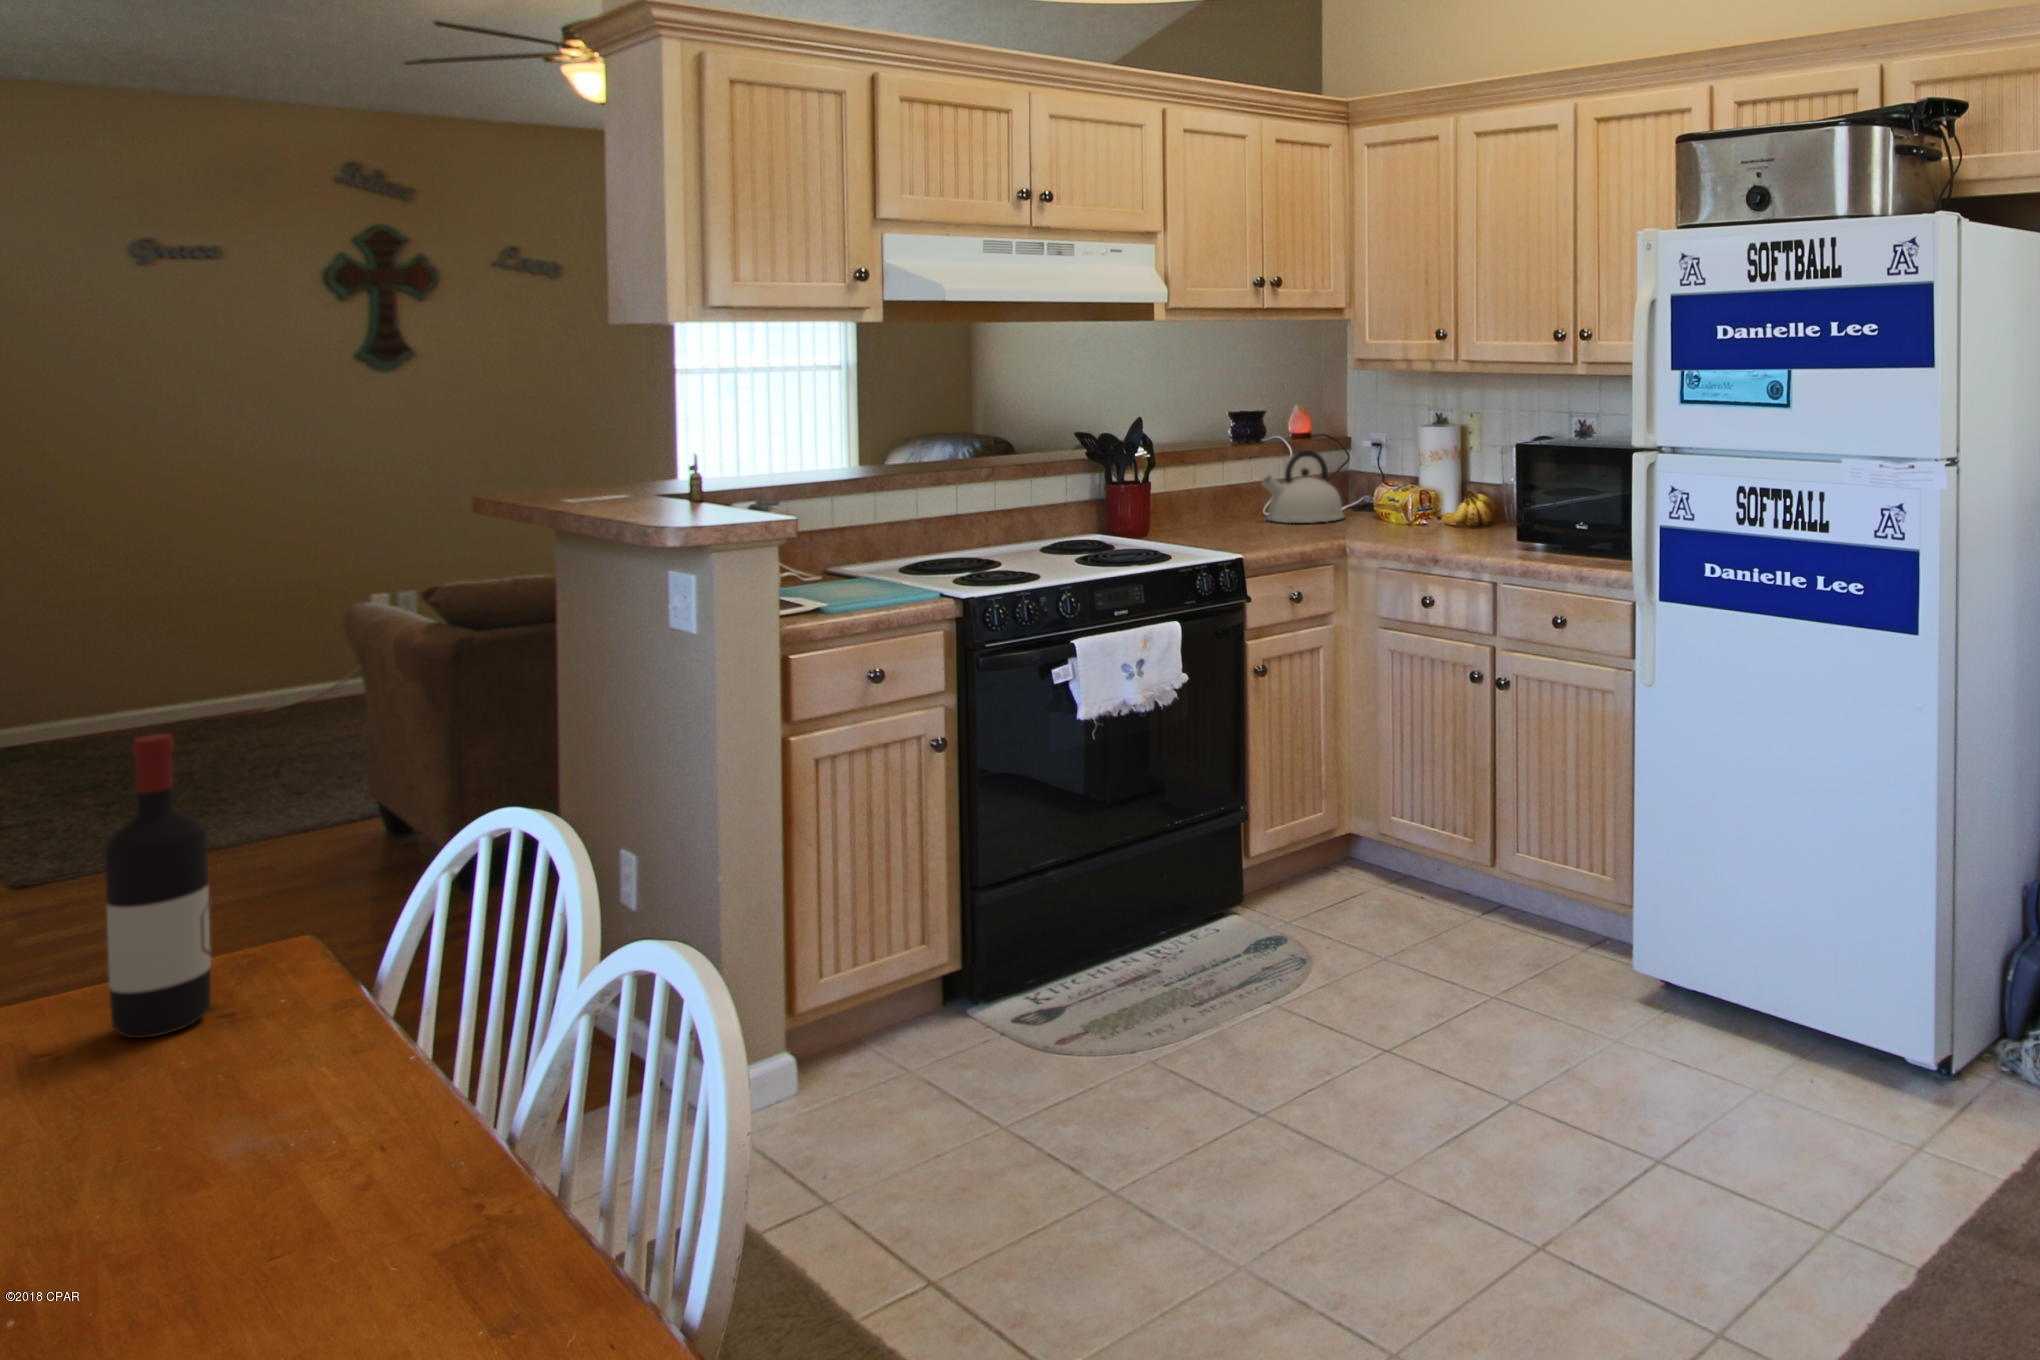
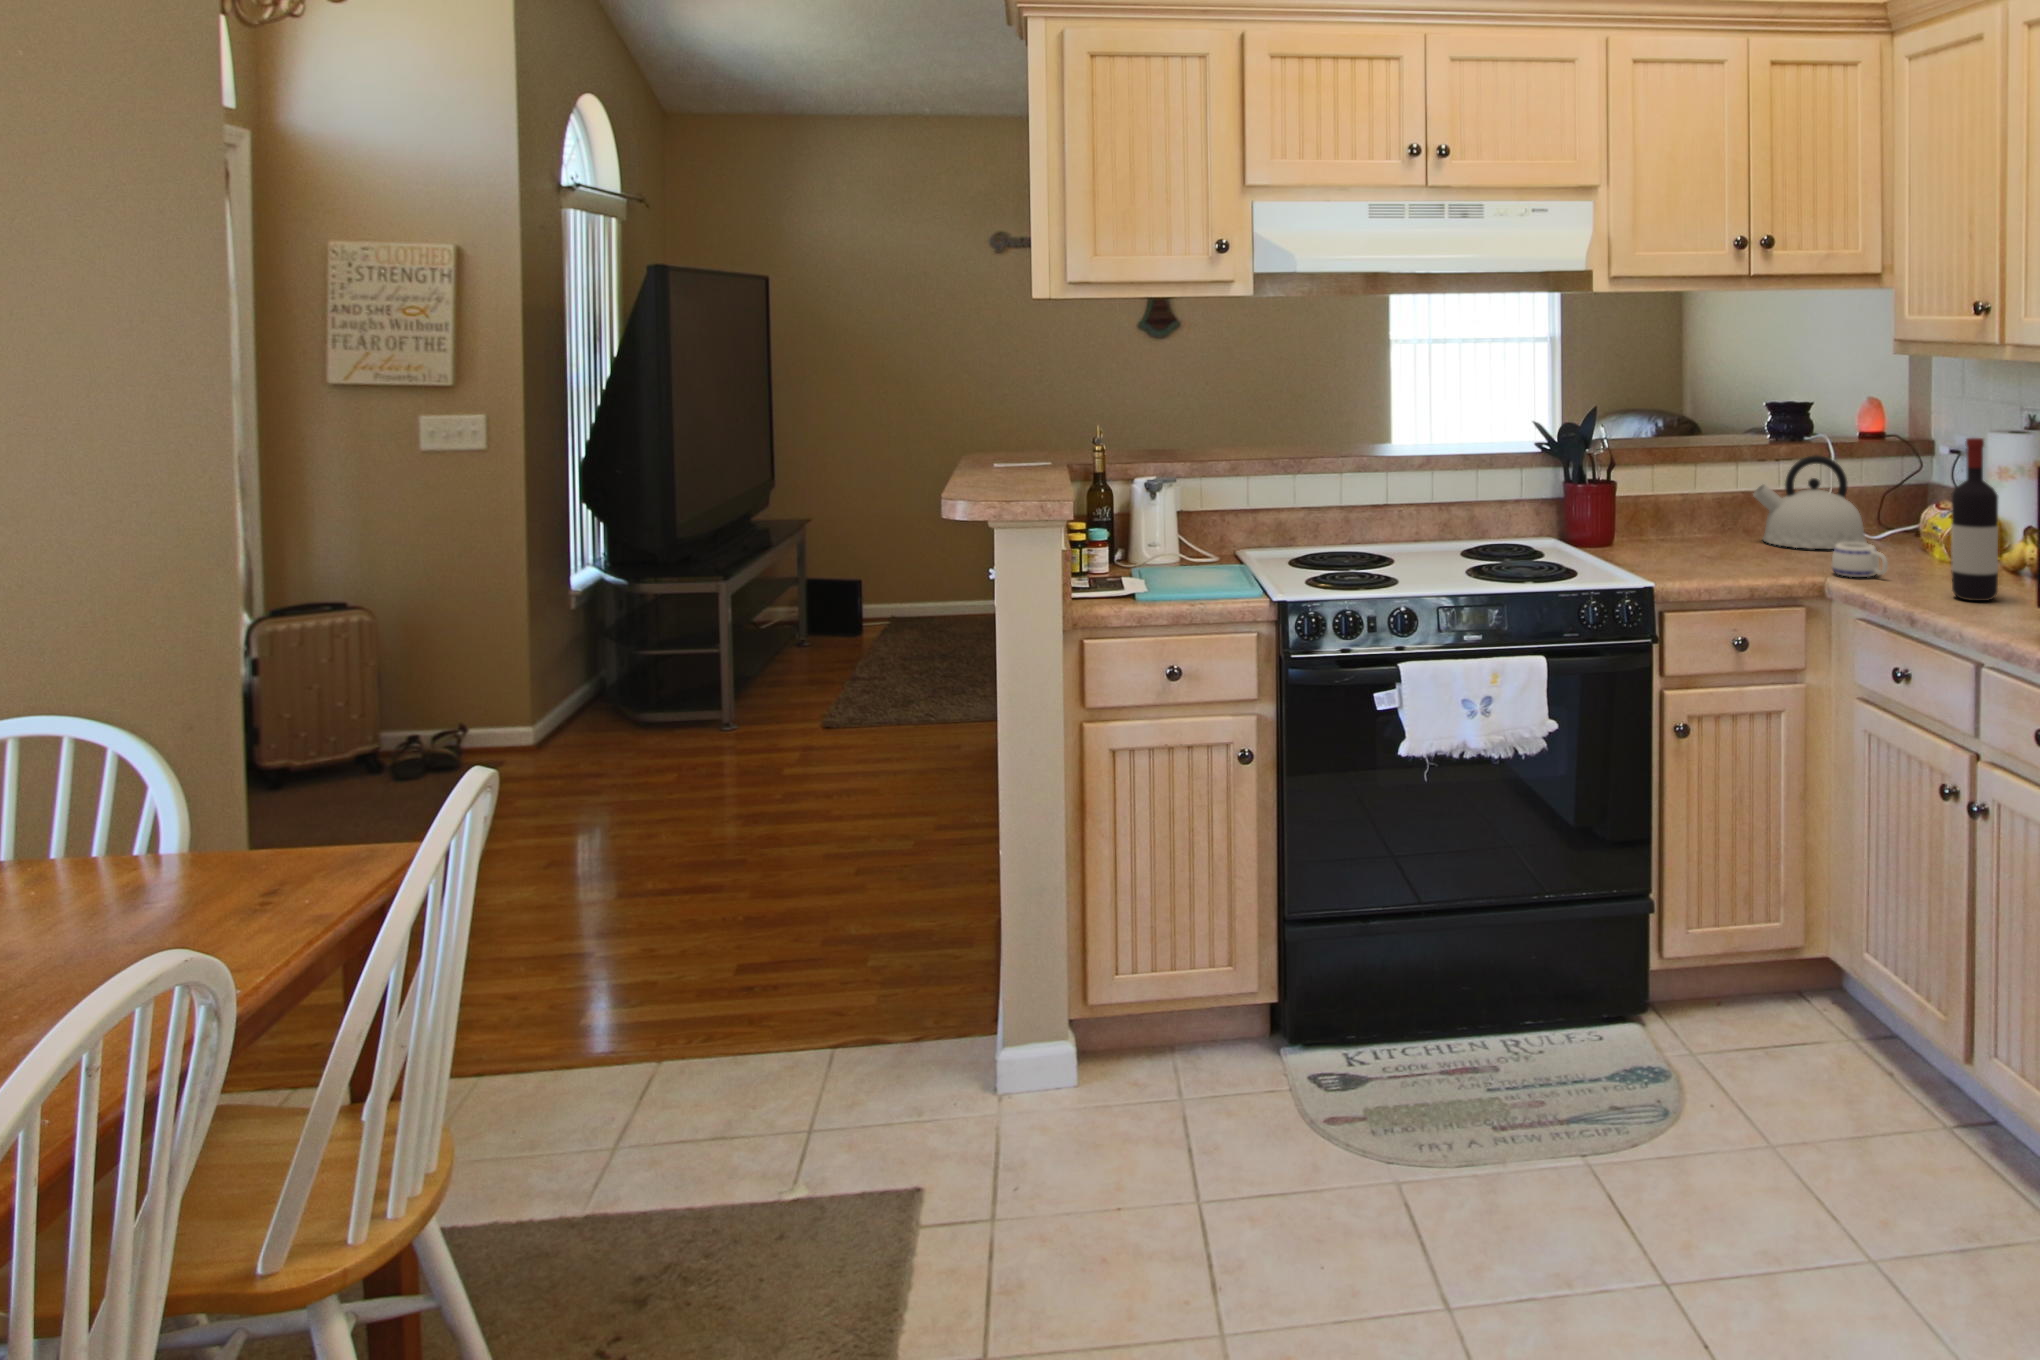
mug: none [1353,512,1397,537] -> present [1832,542,1888,577]
wine bottle: present [104,734,211,1038] -> present [1951,438,1998,601]

